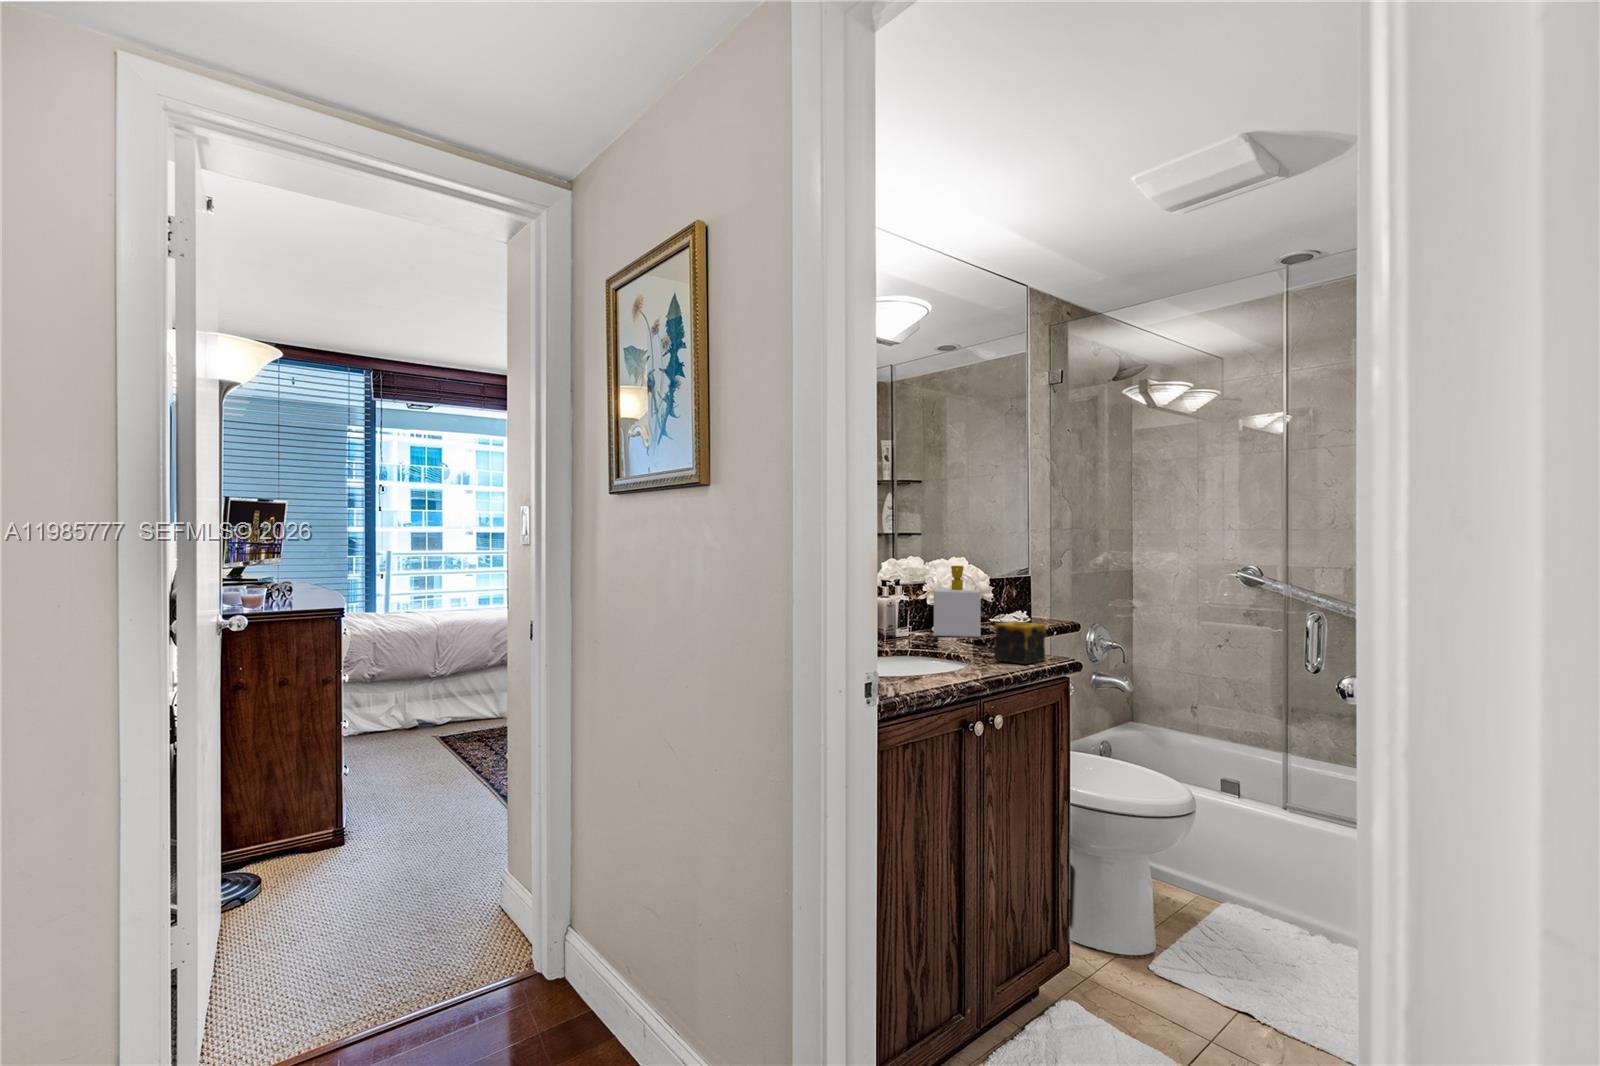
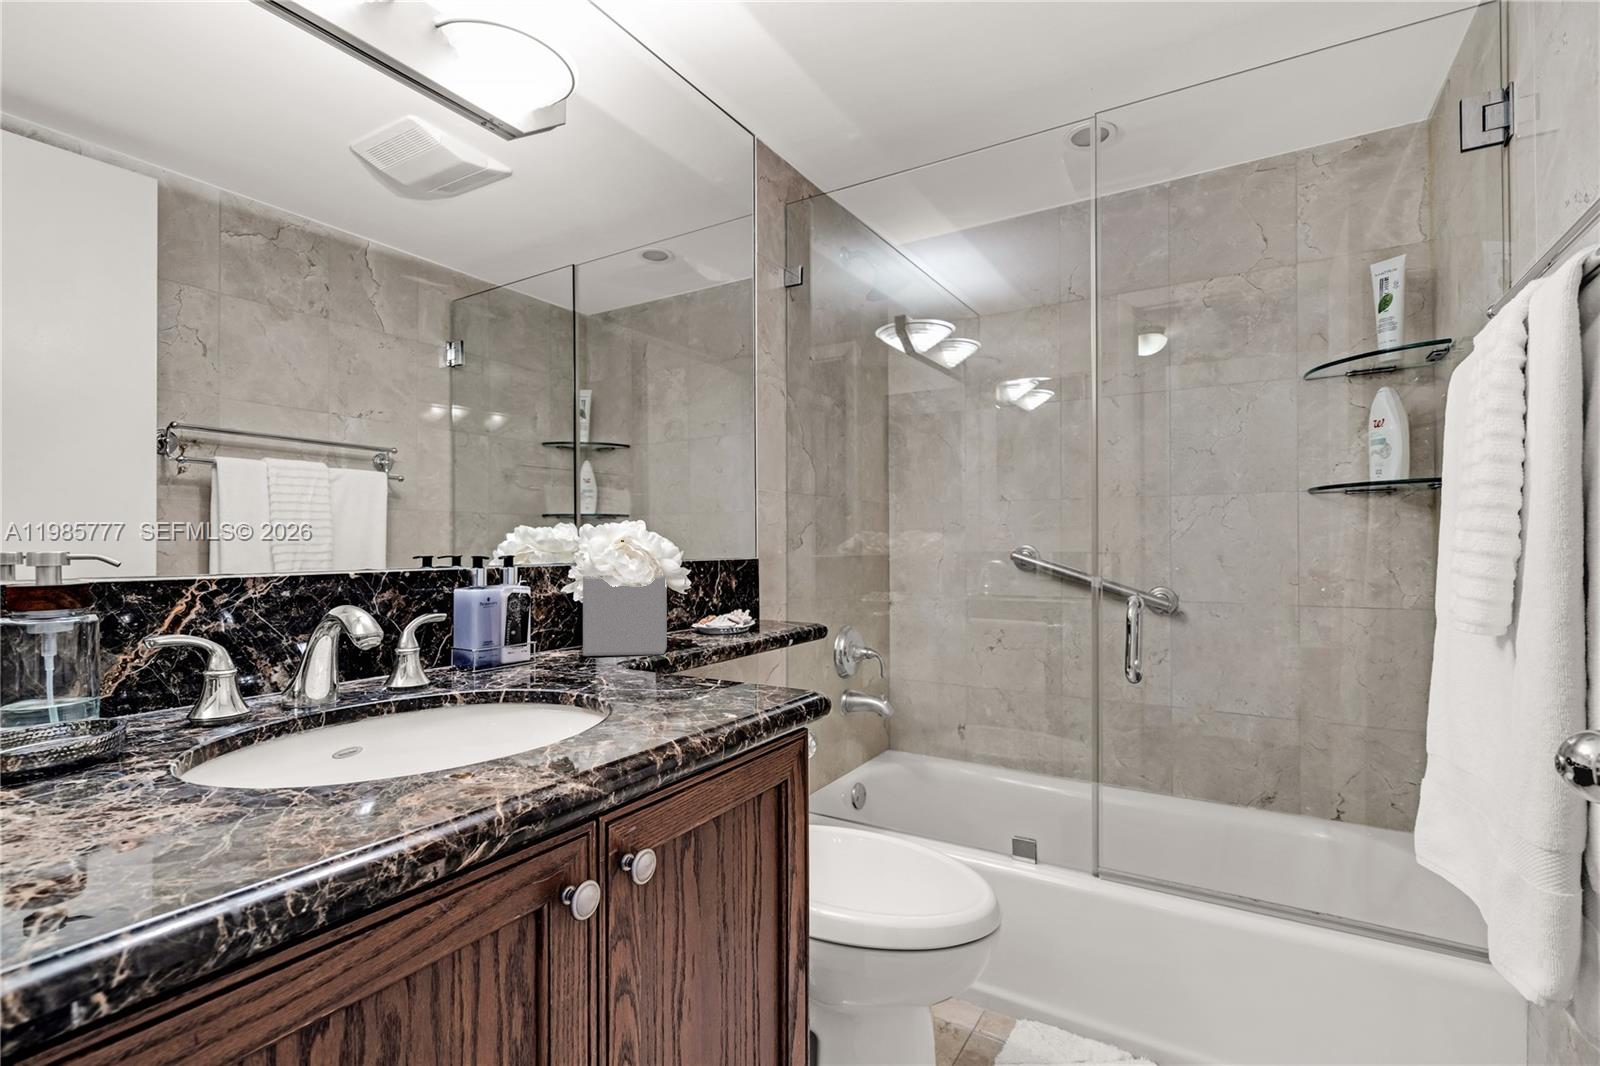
candle: present [994,622,1046,664] -> none [658,624,761,712]

